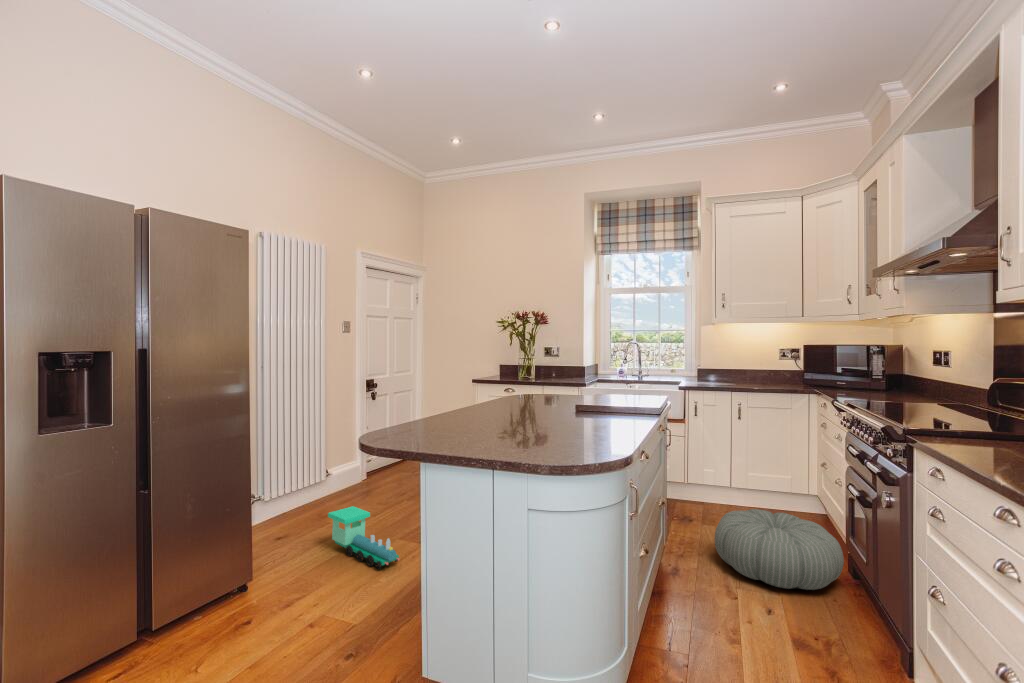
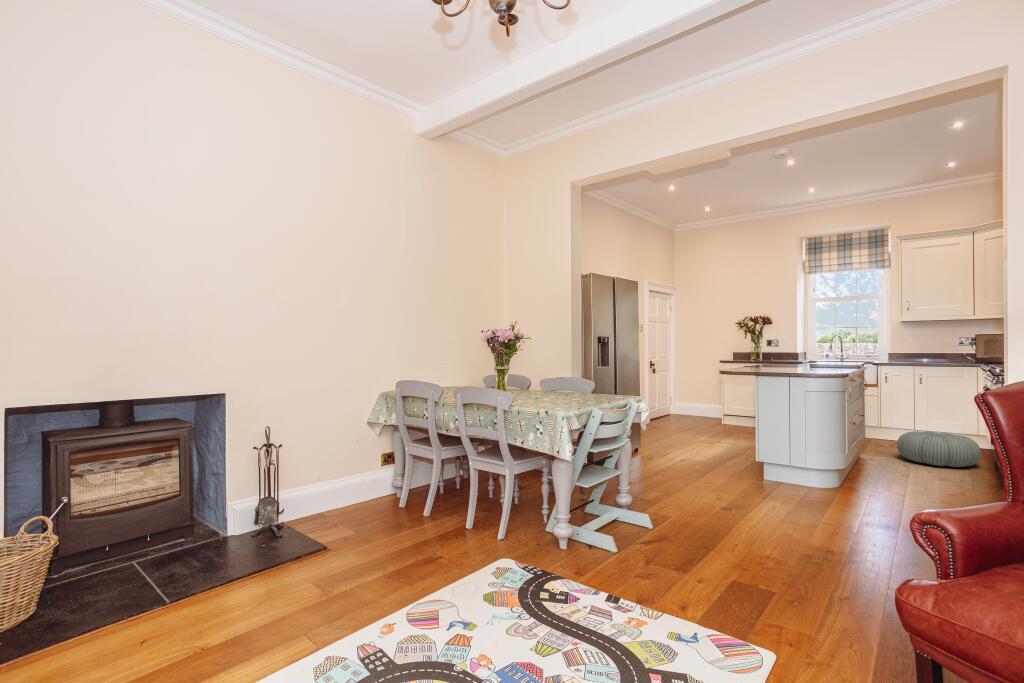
toy train: present [328,506,400,569] -> none [667,425,711,450]

